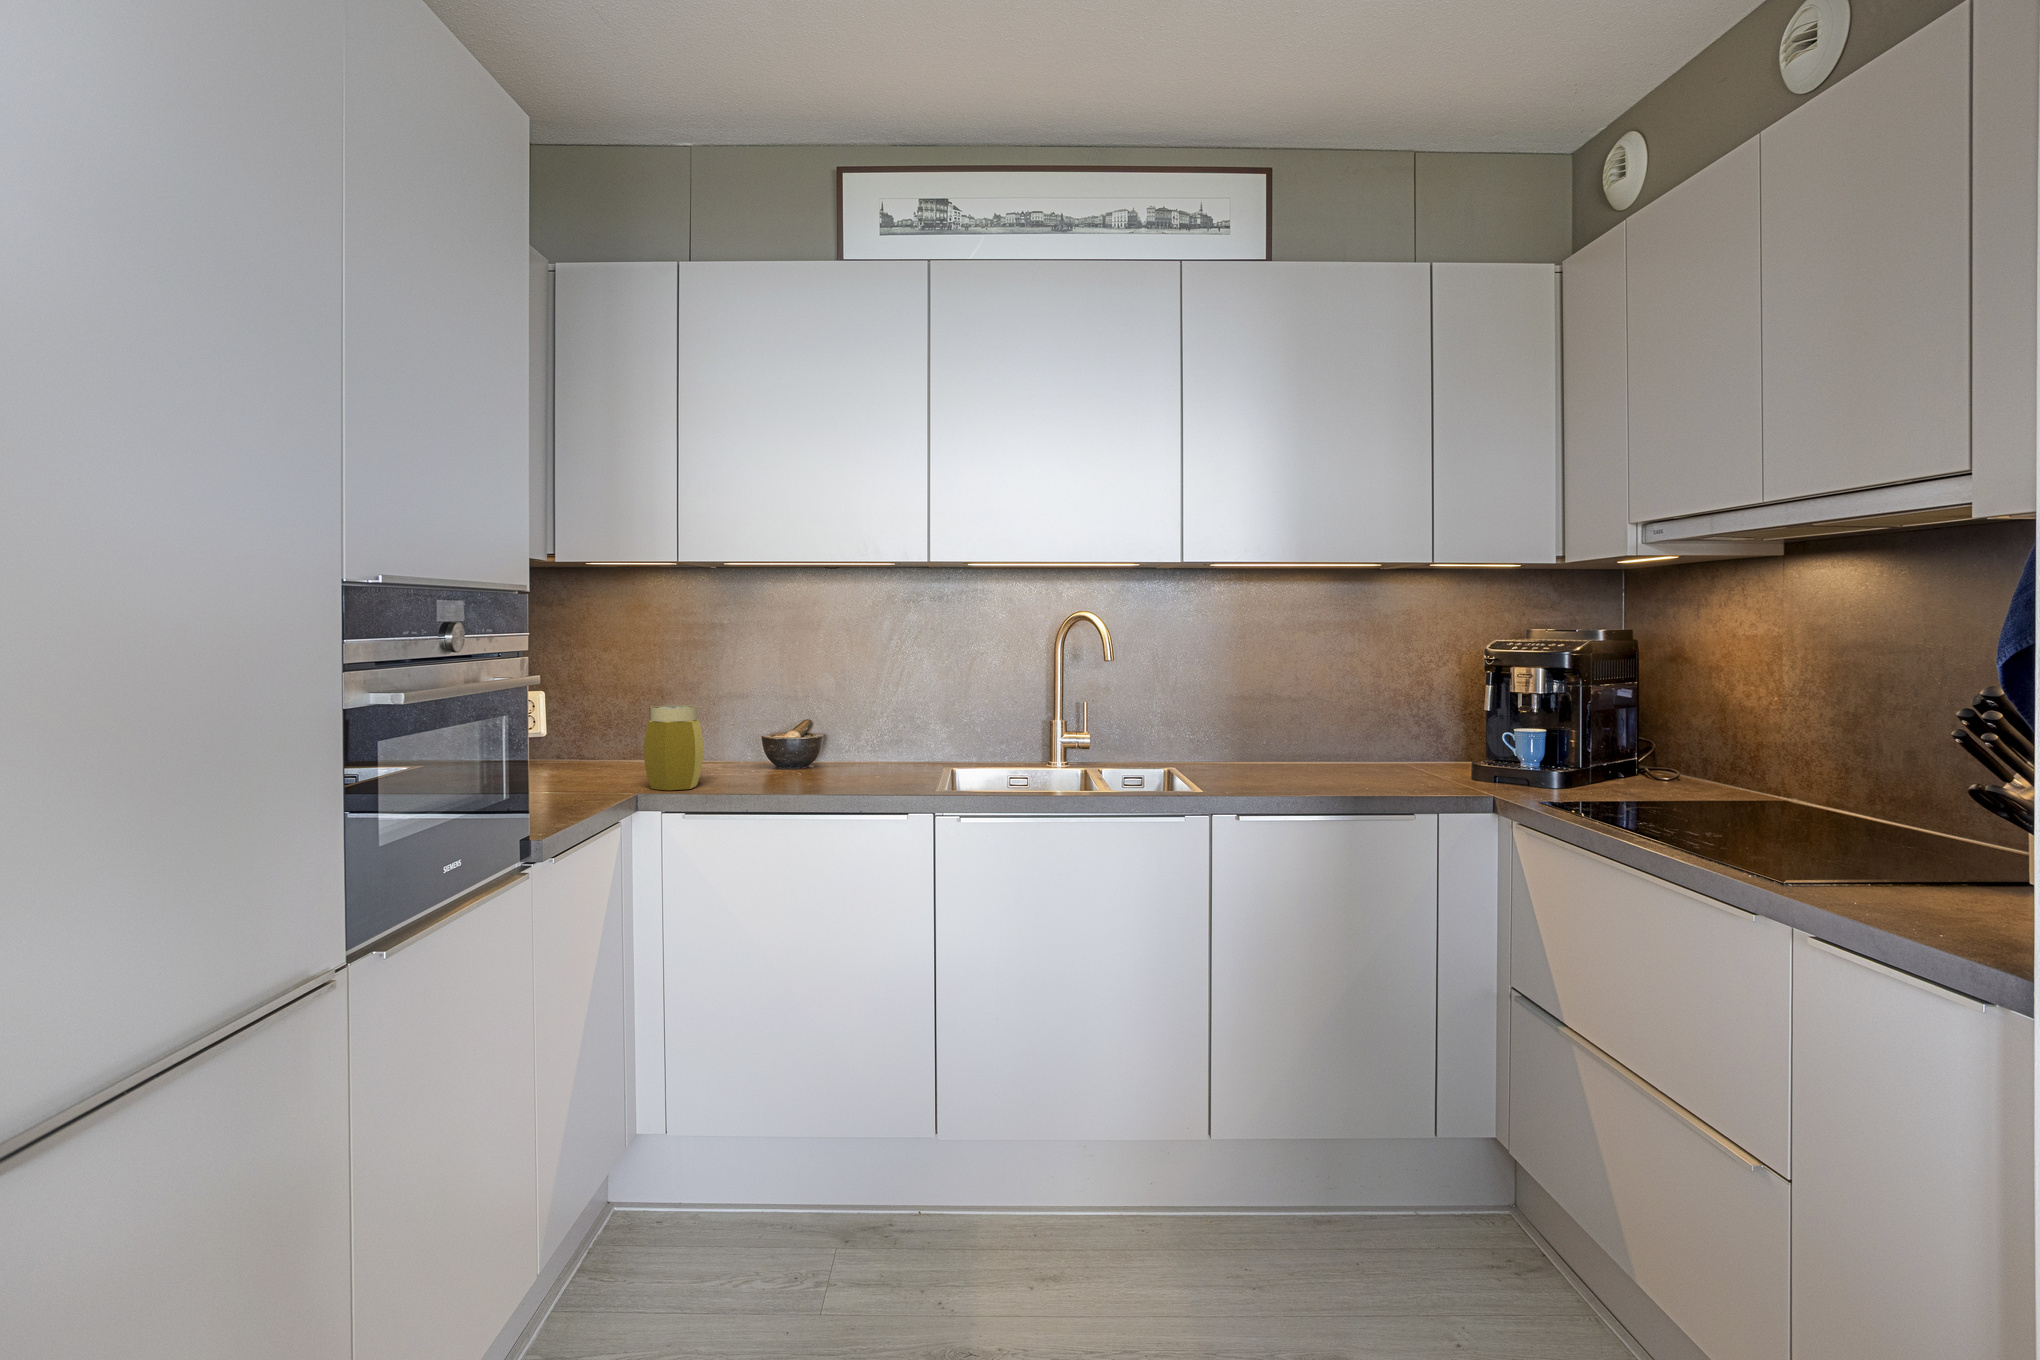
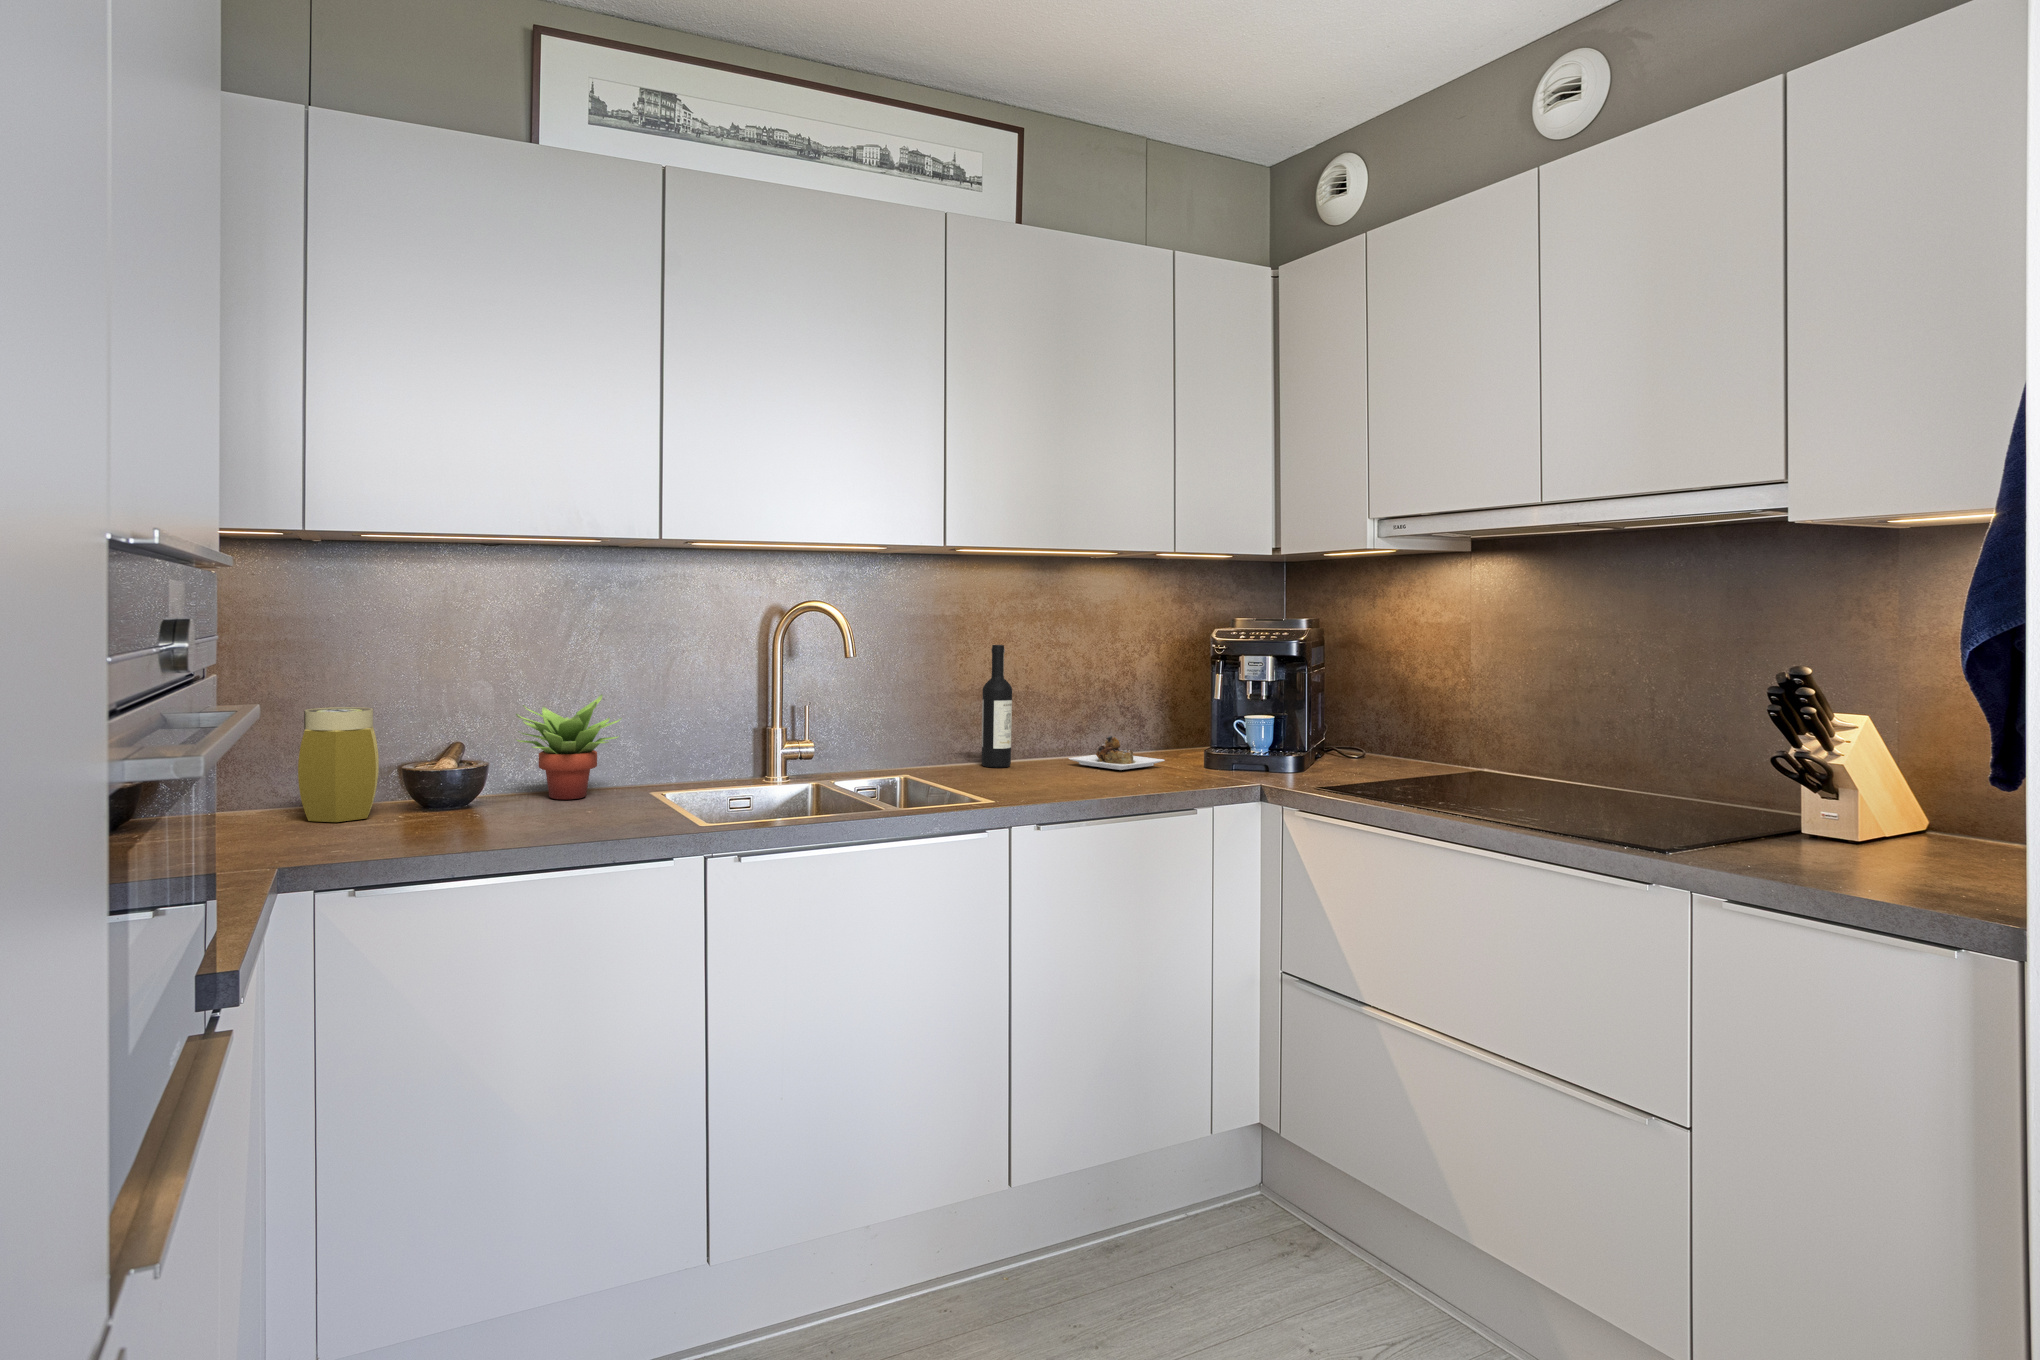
wine bottle: none [1243,658,1433,781] -> present [982,645,1164,770]
succulent plant: none [803,699,890,783] -> present [516,694,622,799]

